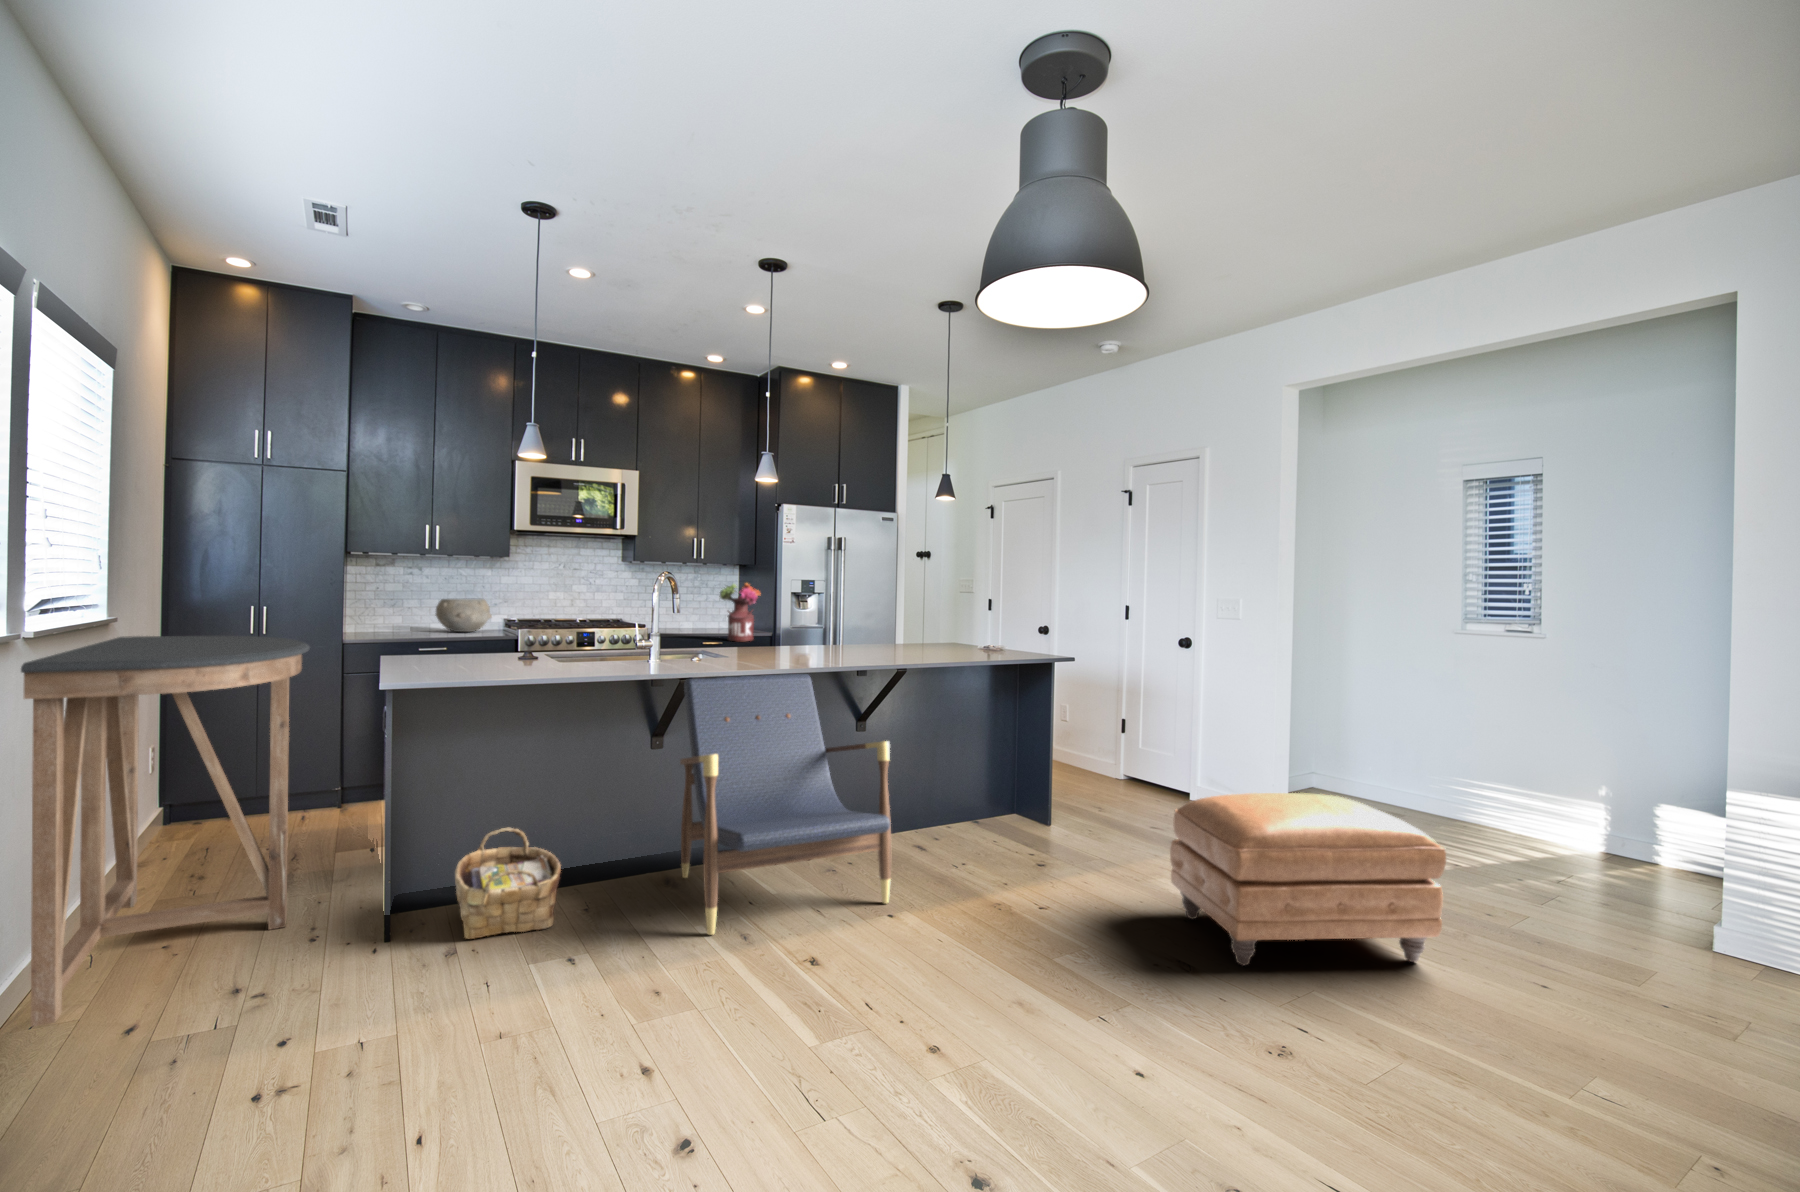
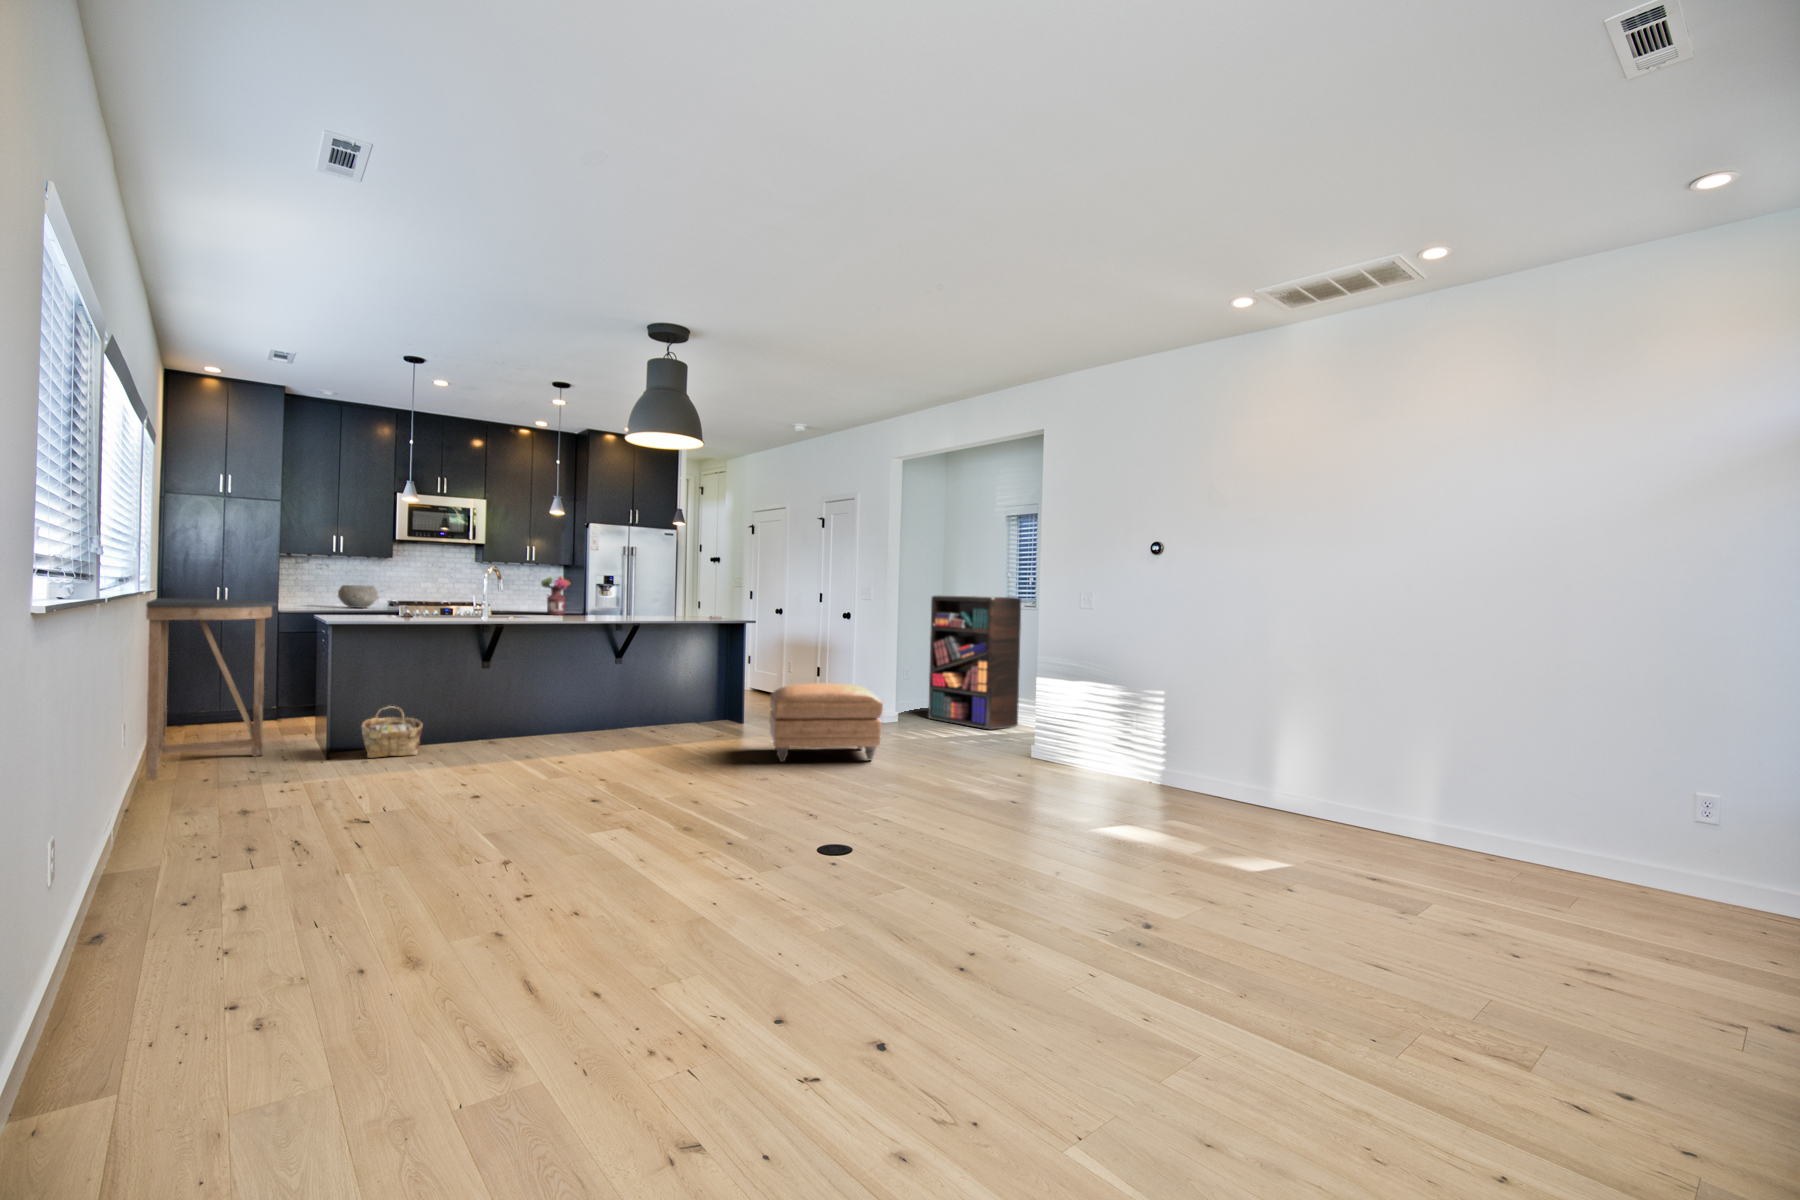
bookshelf: none [1339,611,1527,849] -> present [928,596,1021,730]
lounge chair: present [680,674,891,935] -> none [495,626,616,756]

